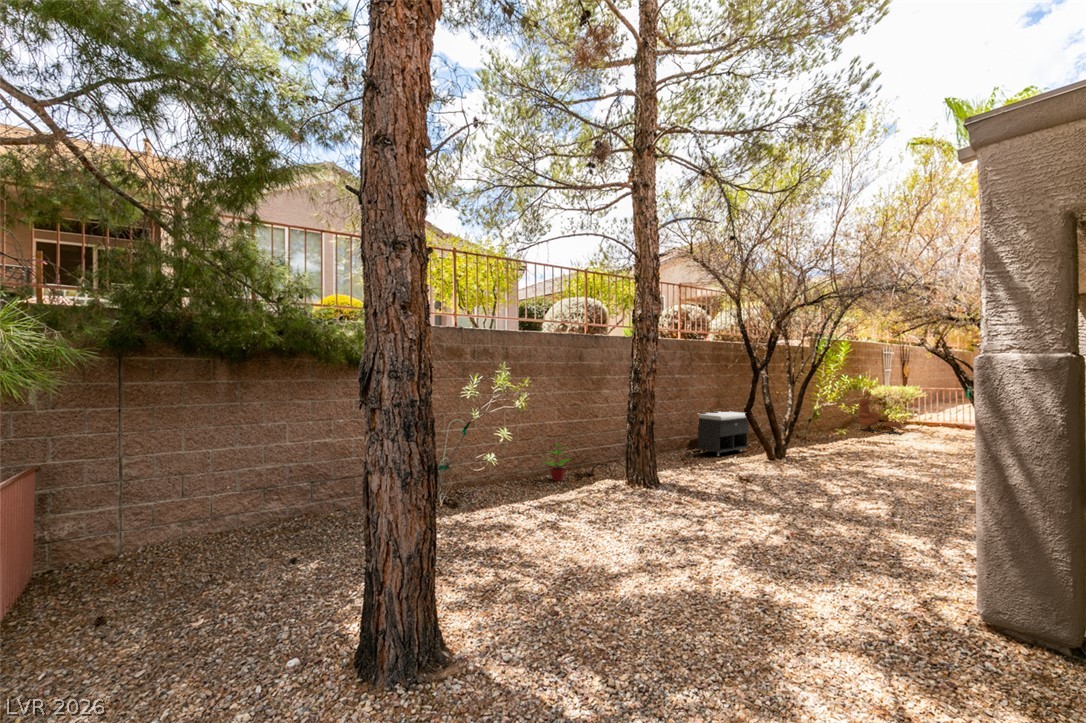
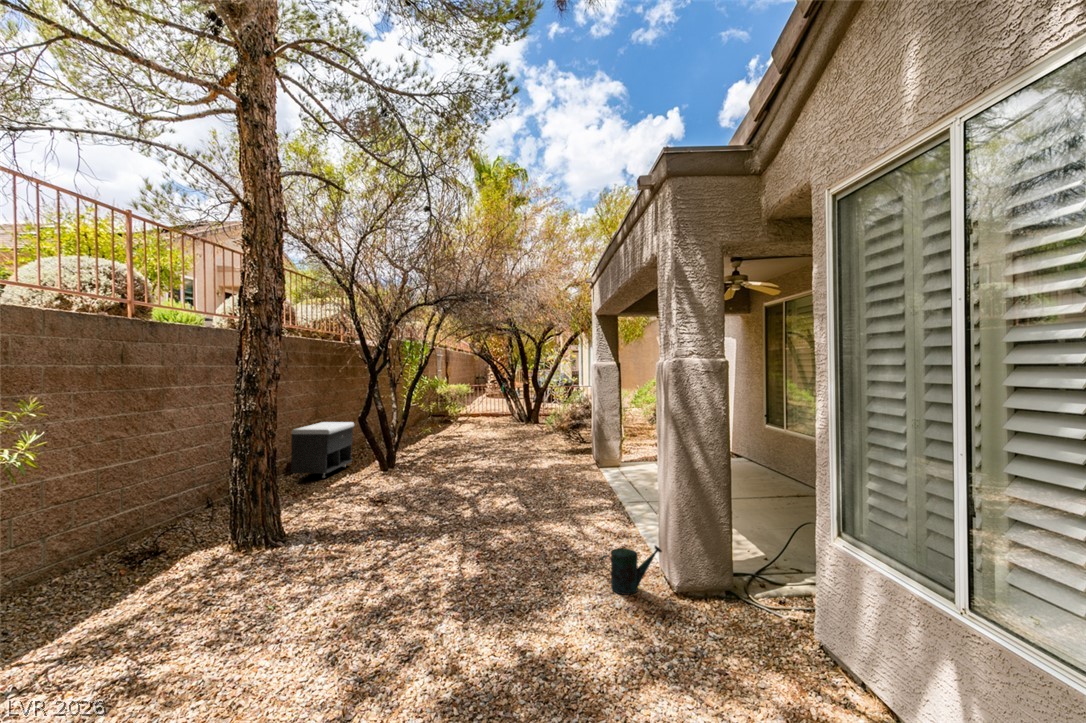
lounge chair: present [859,399,901,435] -> none [429,397,462,427]
potted plant: present [544,443,571,481] -> none [42,512,117,586]
watering can: none [894,559,980,609] -> present [601,546,662,595]

